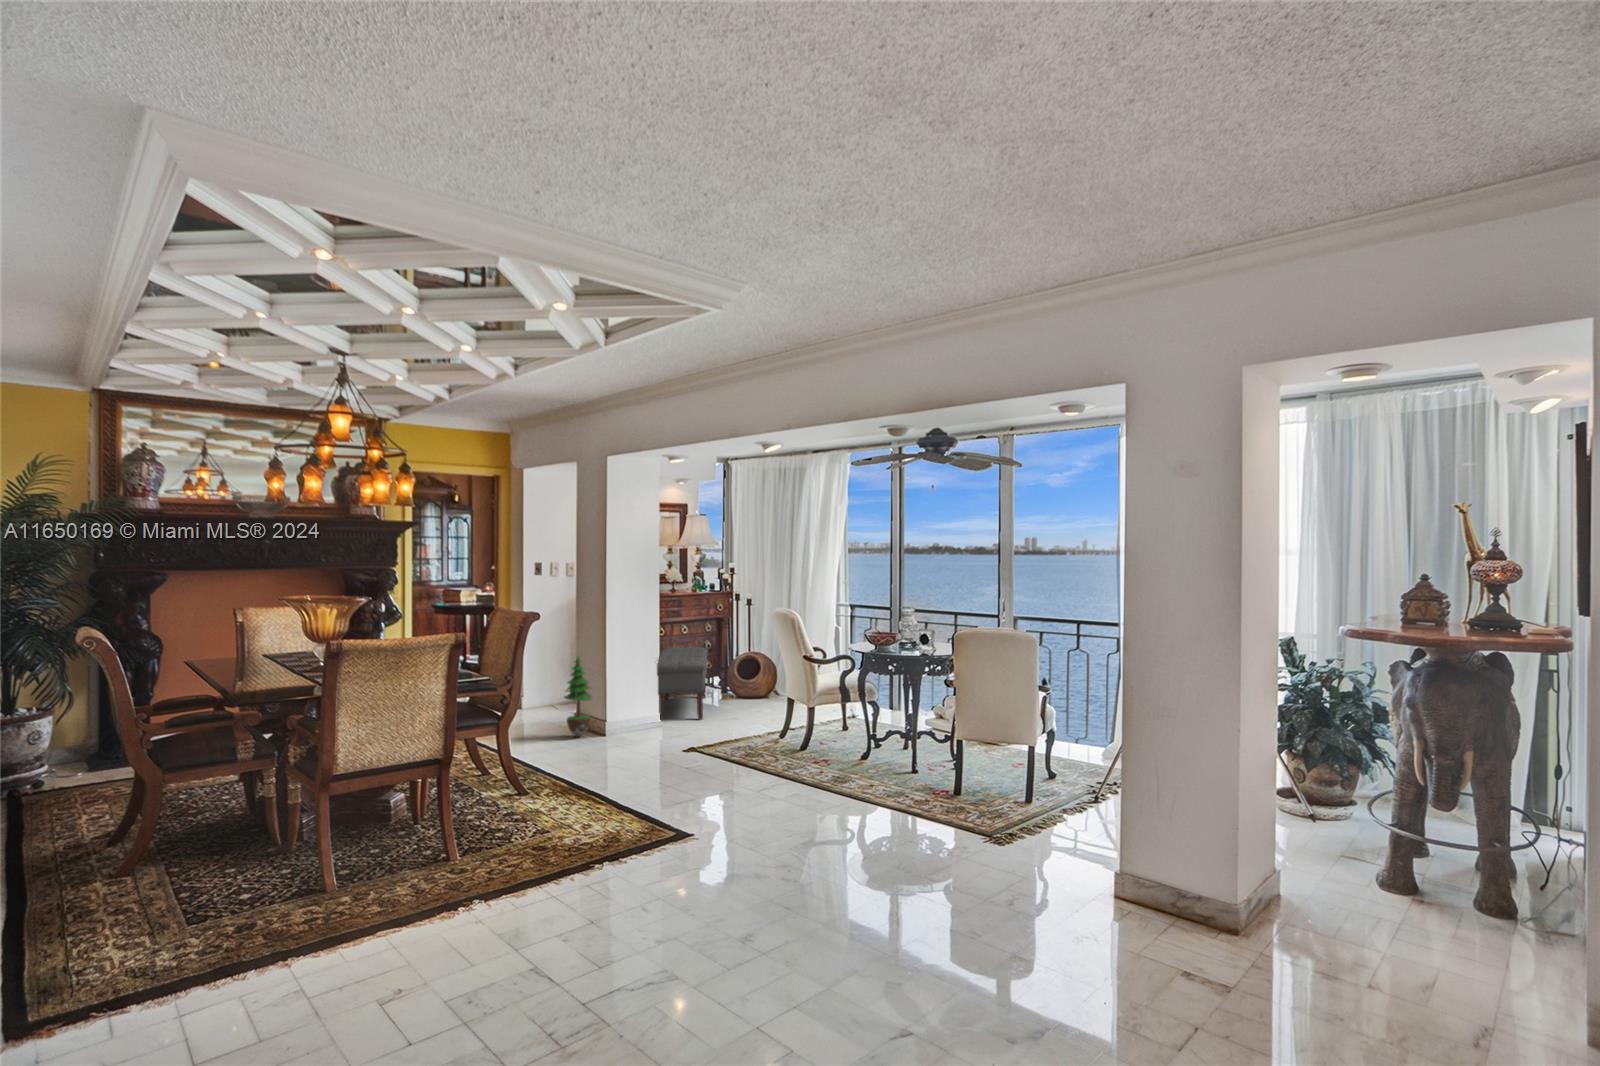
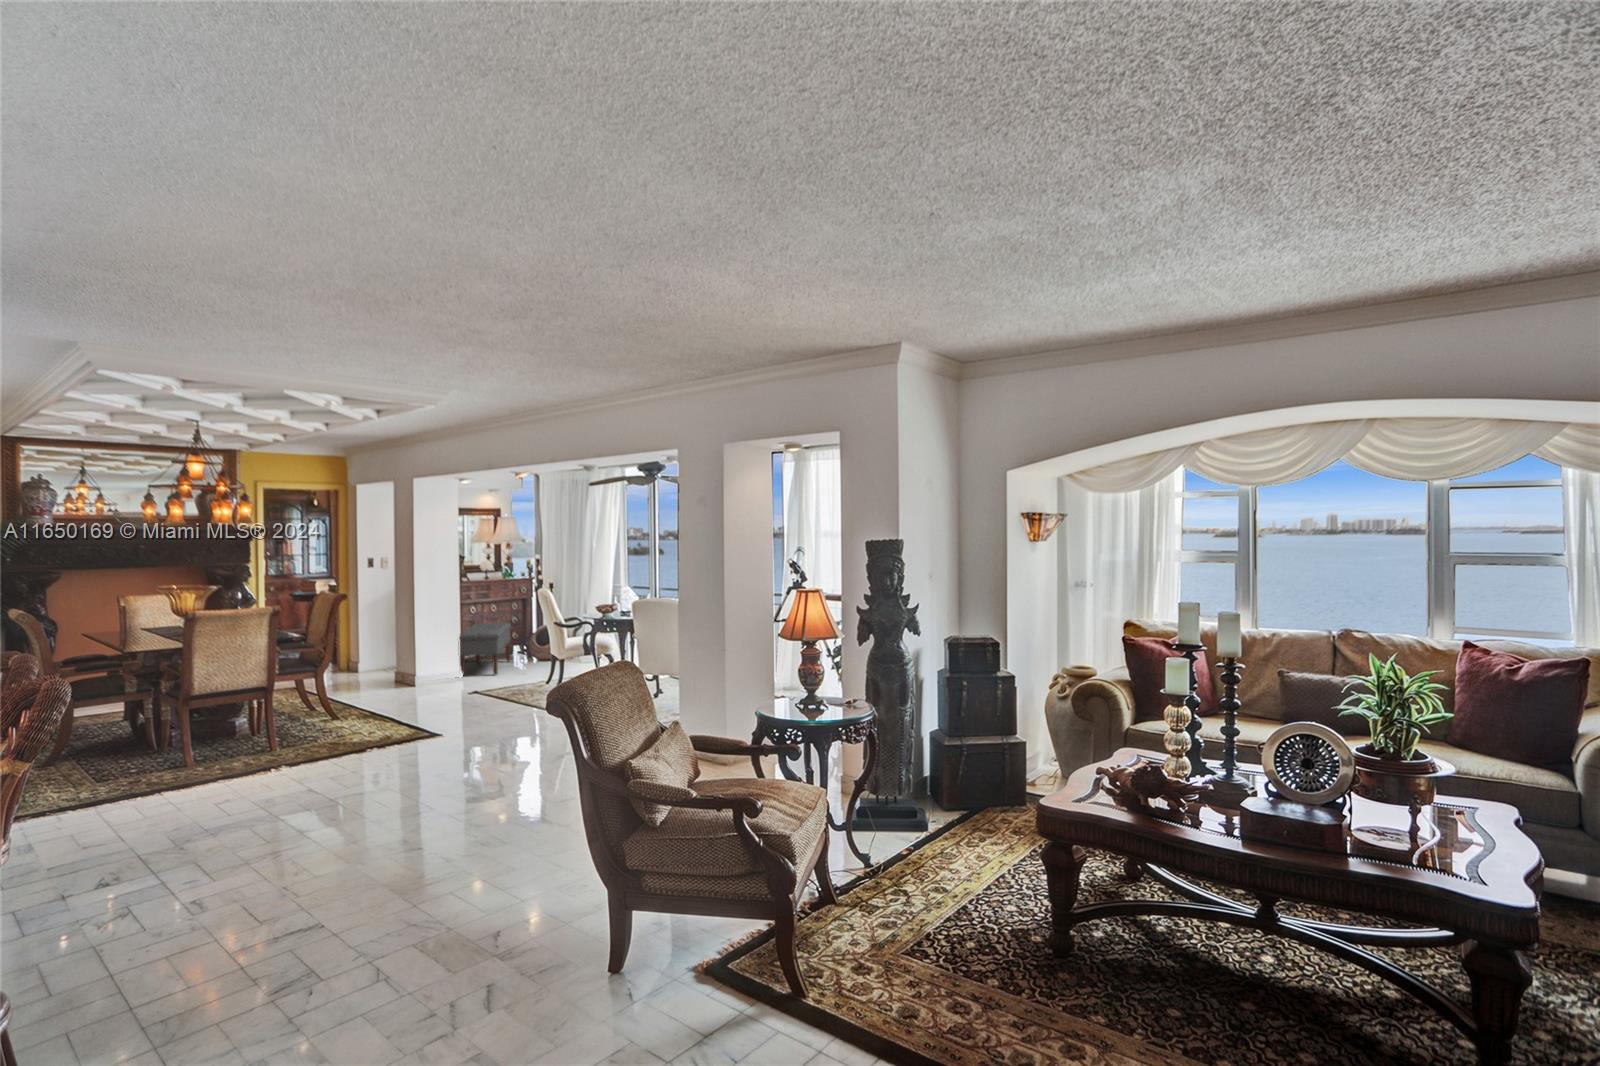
potted tree: present [564,657,592,736] -> none [382,627,406,688]

